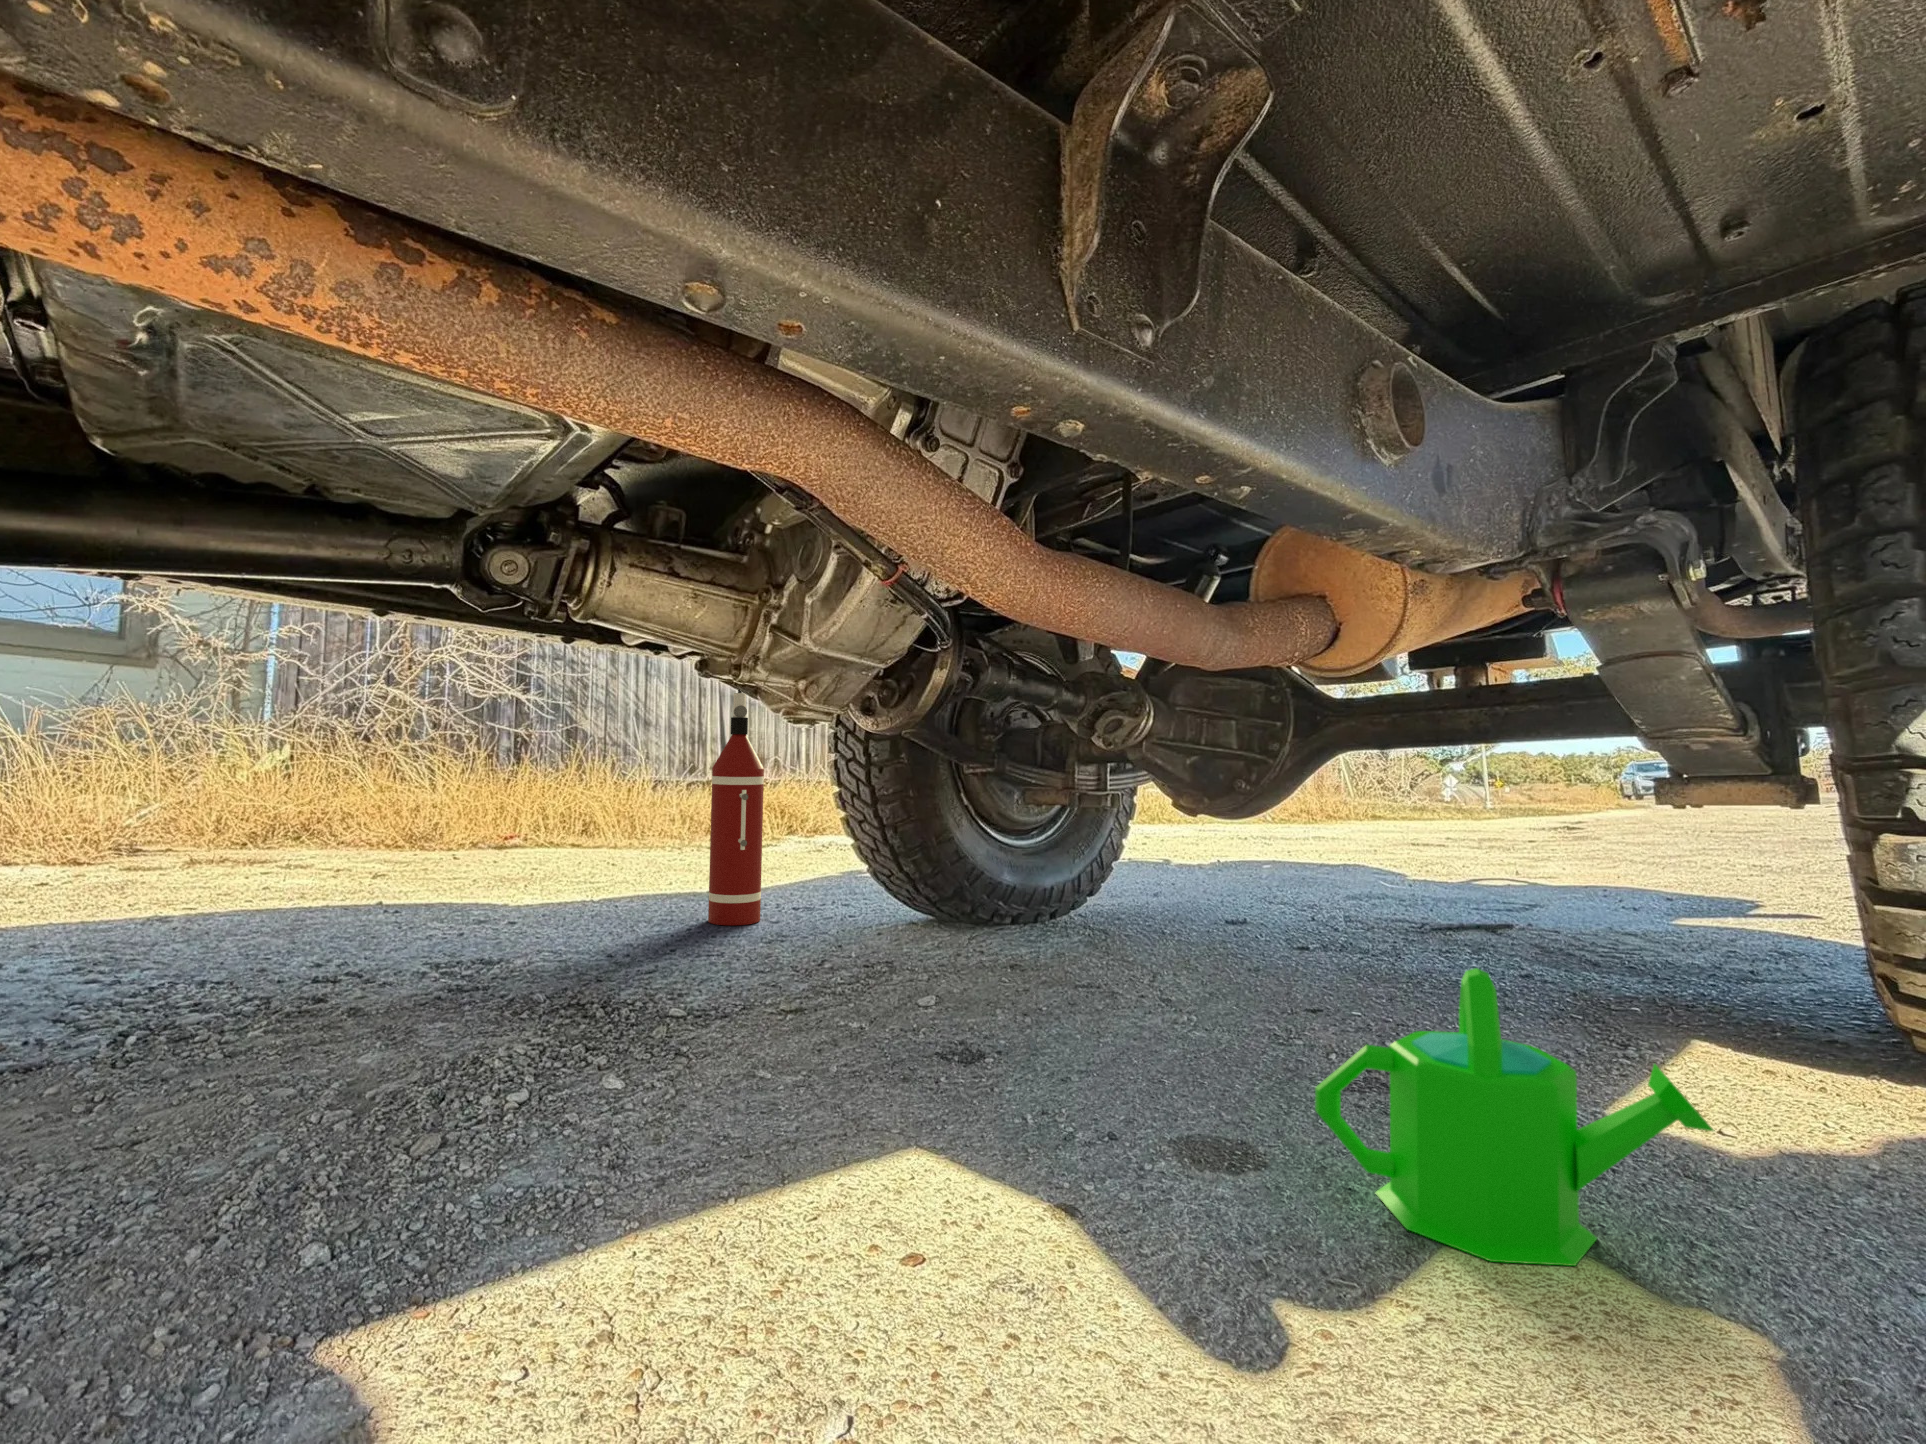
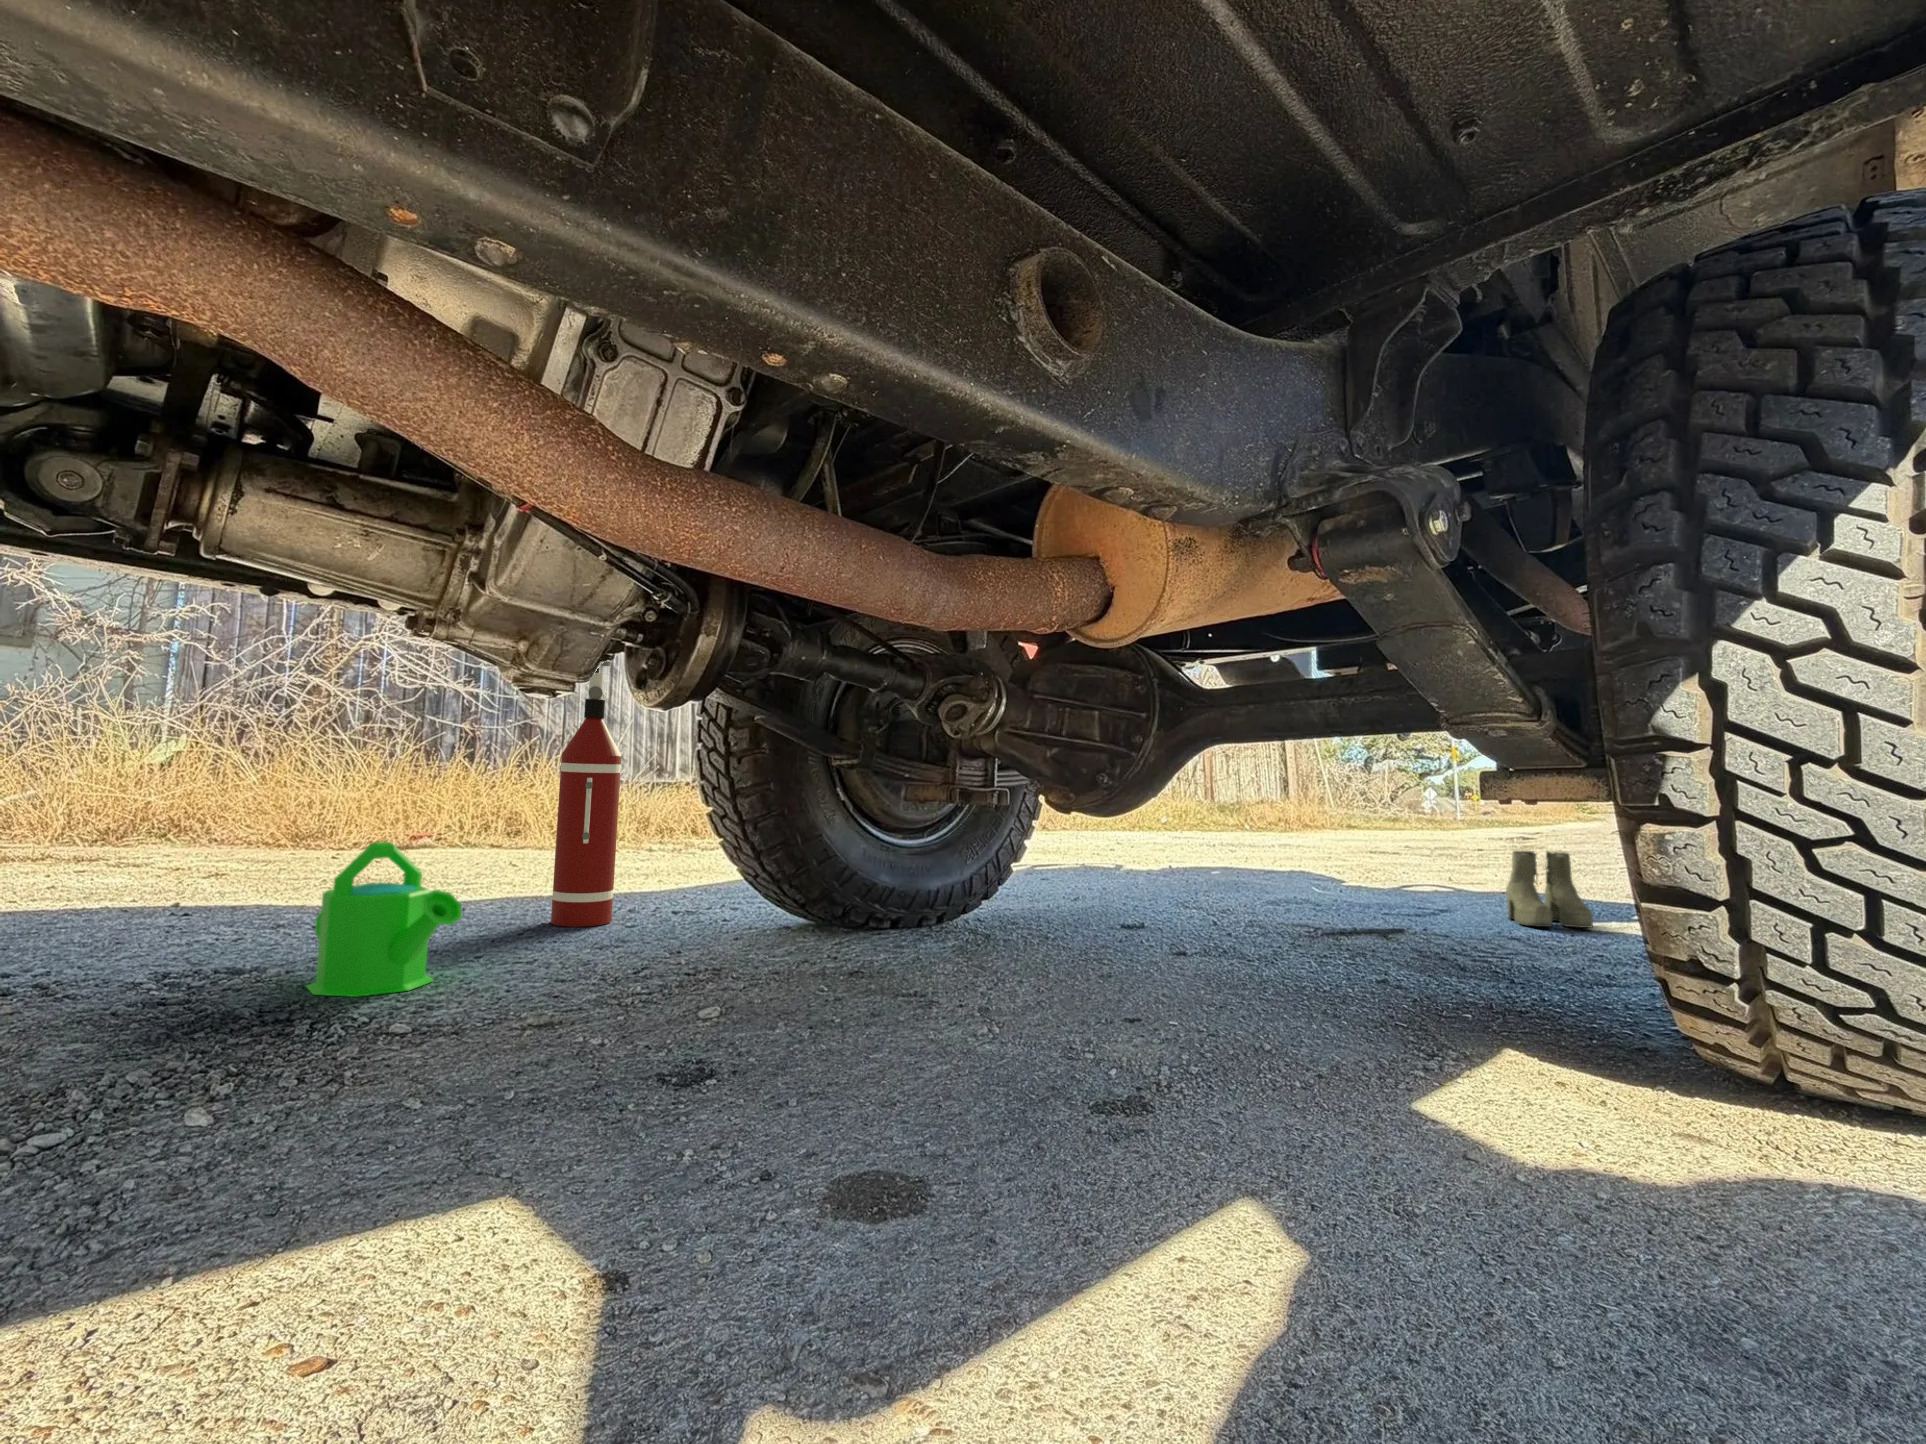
boots: none [1562,836,1655,909] -> present [1506,851,1593,928]
watering can: present [1315,968,1715,1266] -> present [306,842,462,997]

